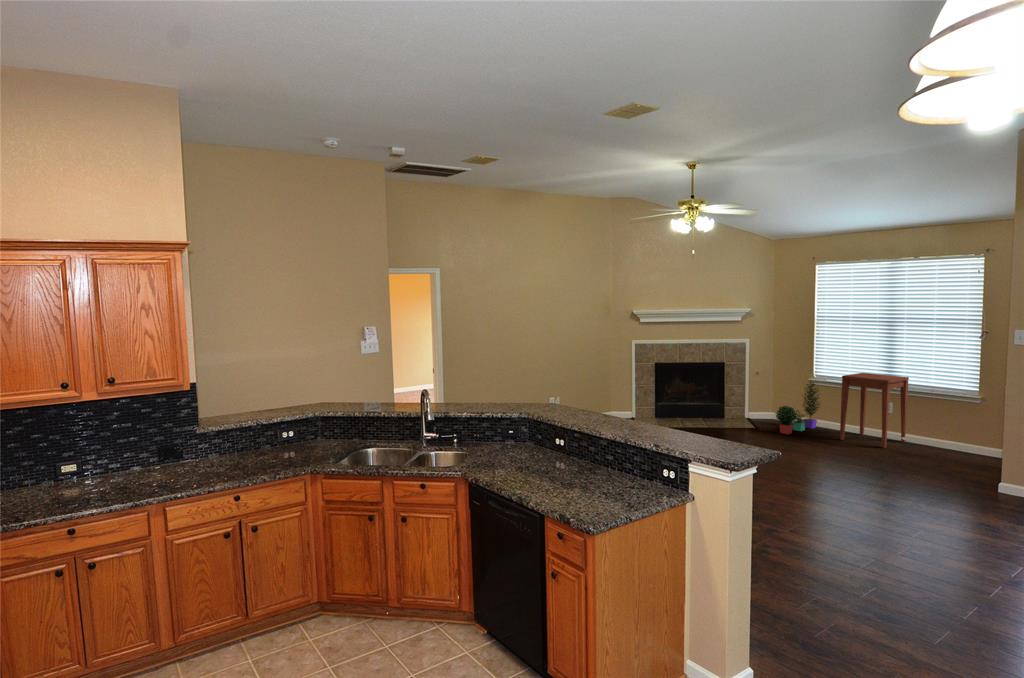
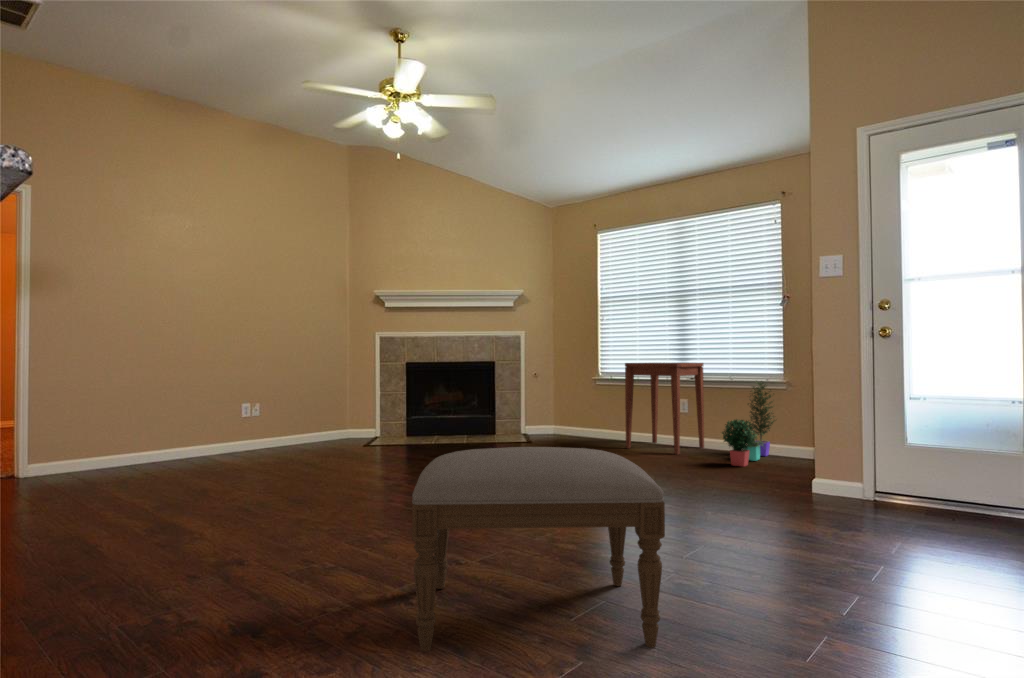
potted plant: present [775,380,820,434] -> present [722,382,775,467]
ottoman: none [778,465,912,559] -> present [412,447,665,652]

